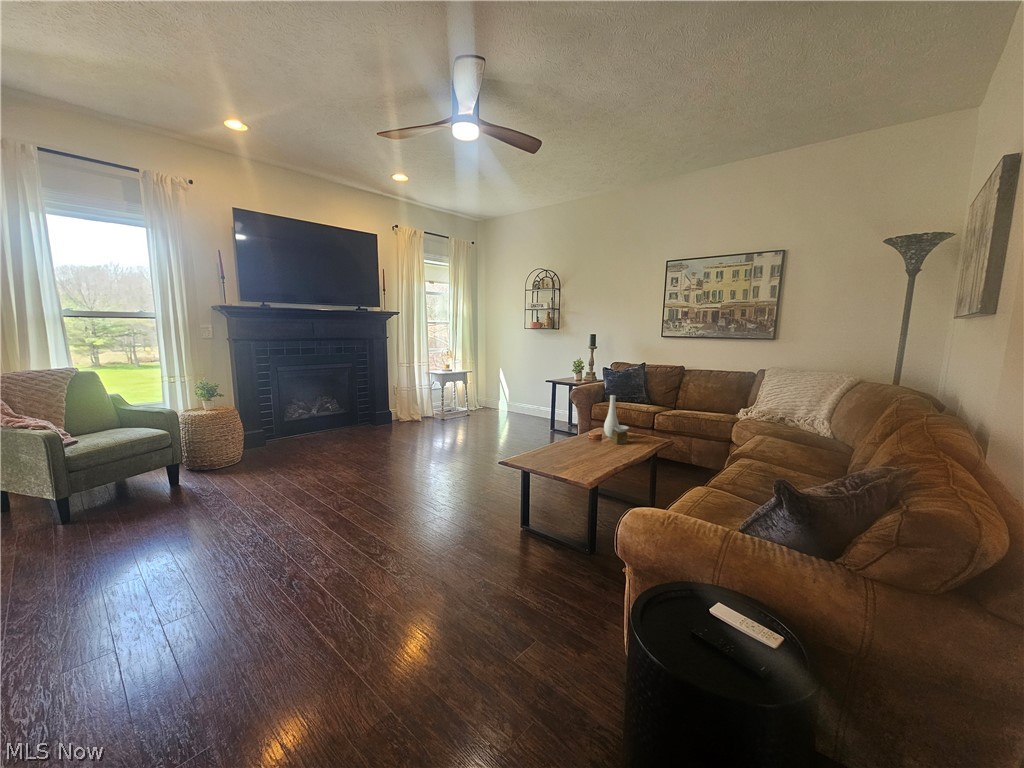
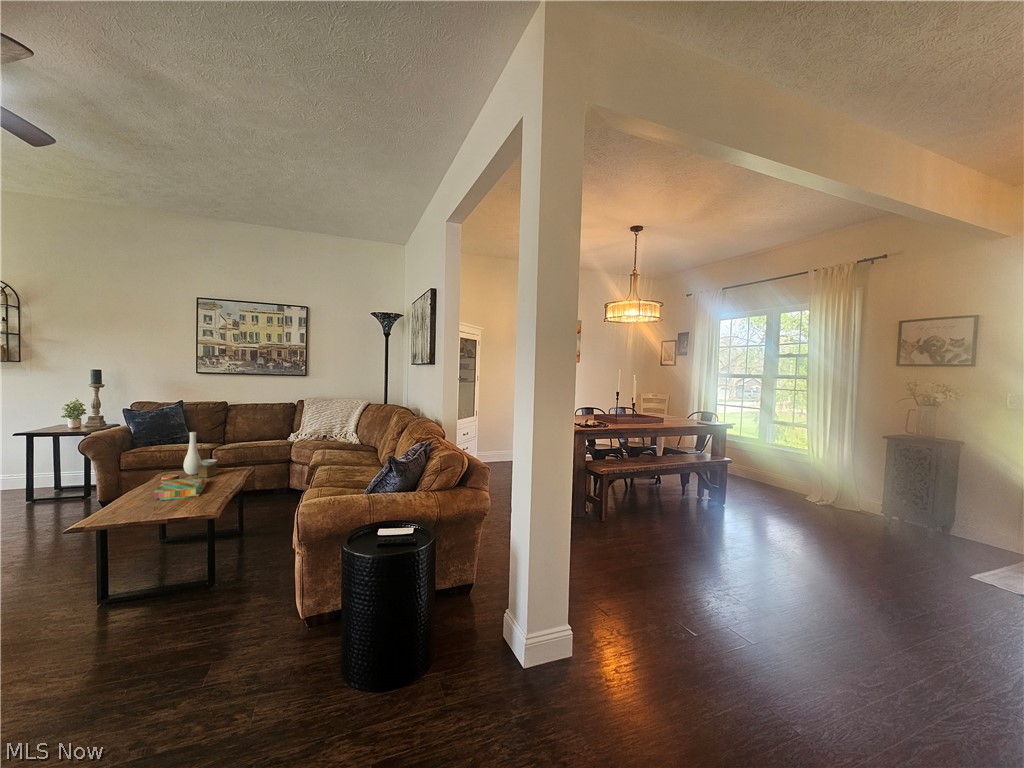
board game: none [555,439,610,466] -> present [154,478,207,500]

